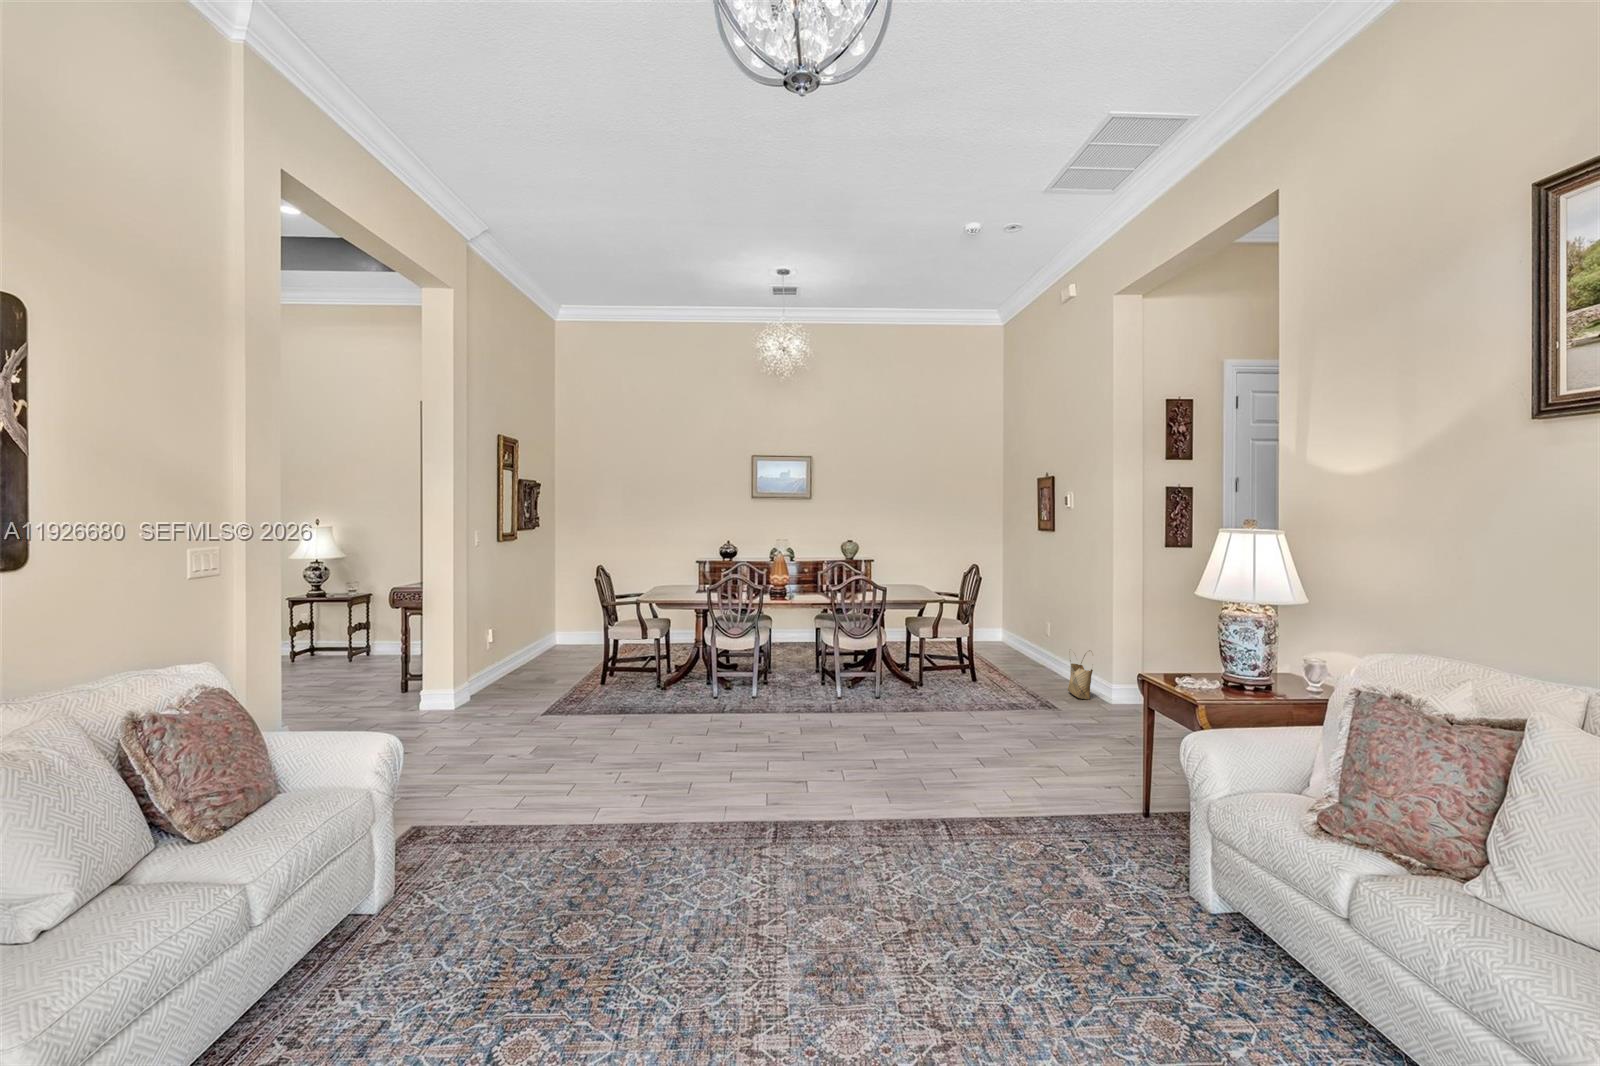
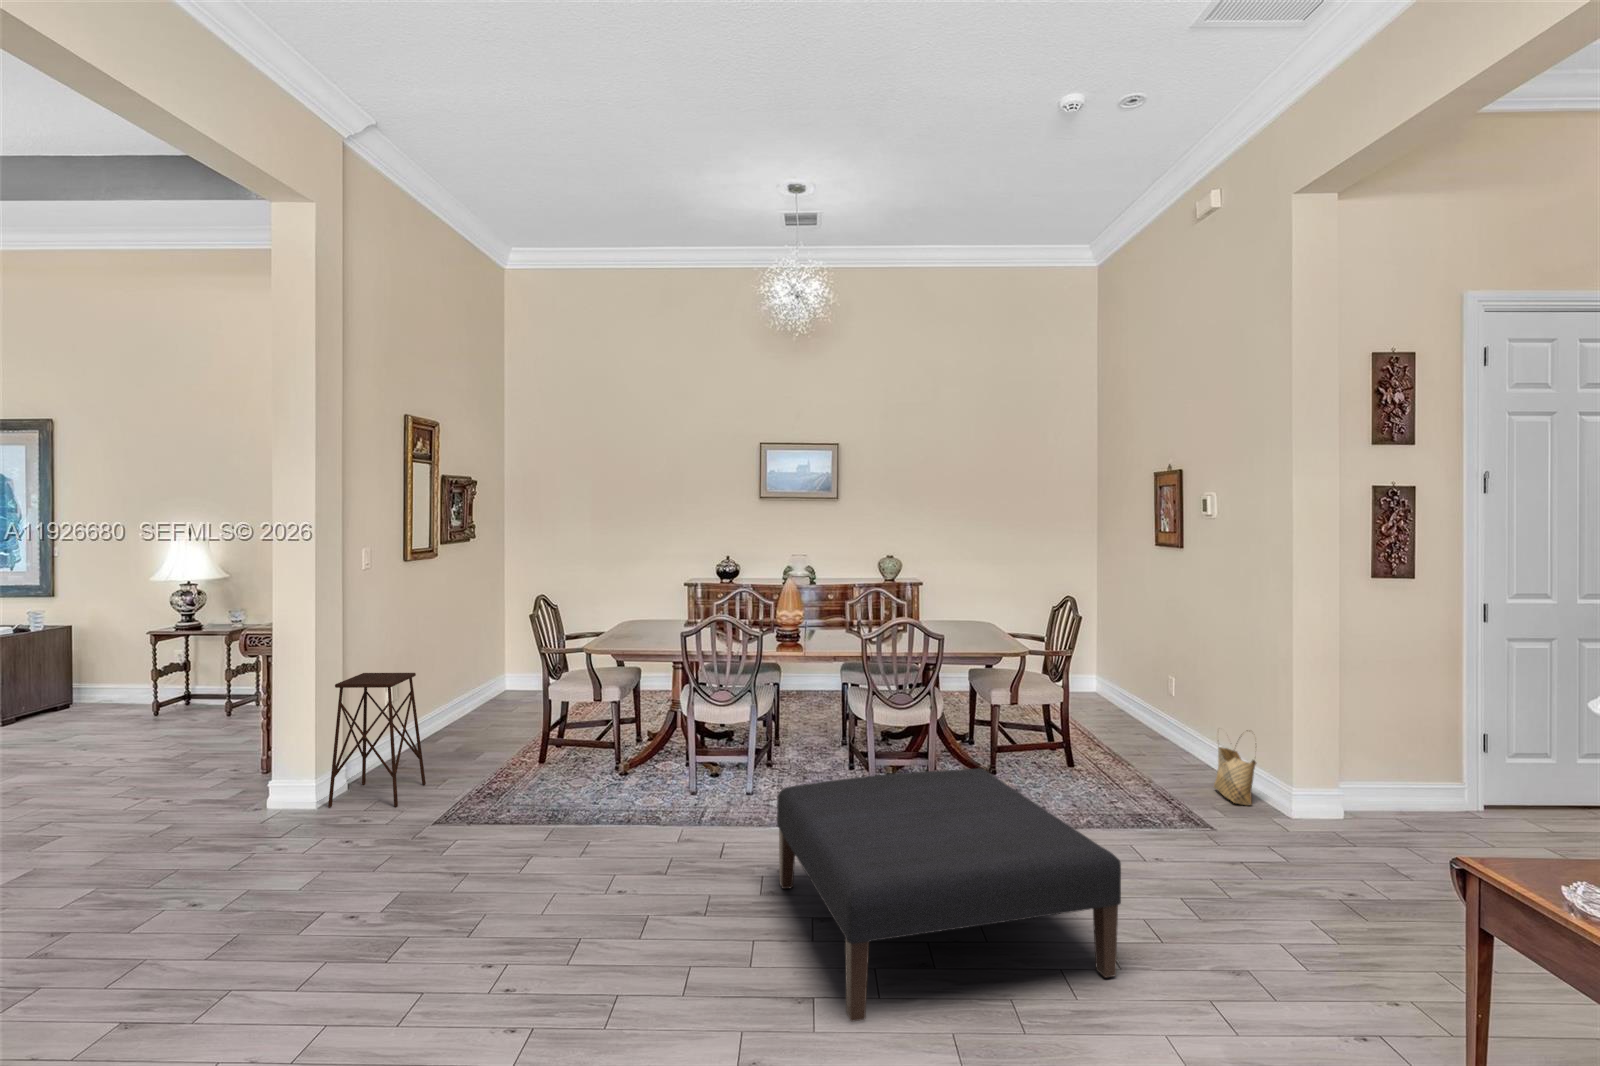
side table: none [464,617,525,708] -> present [328,673,426,807]
ottoman: none [780,667,985,788] -> present [777,768,1121,1021]

